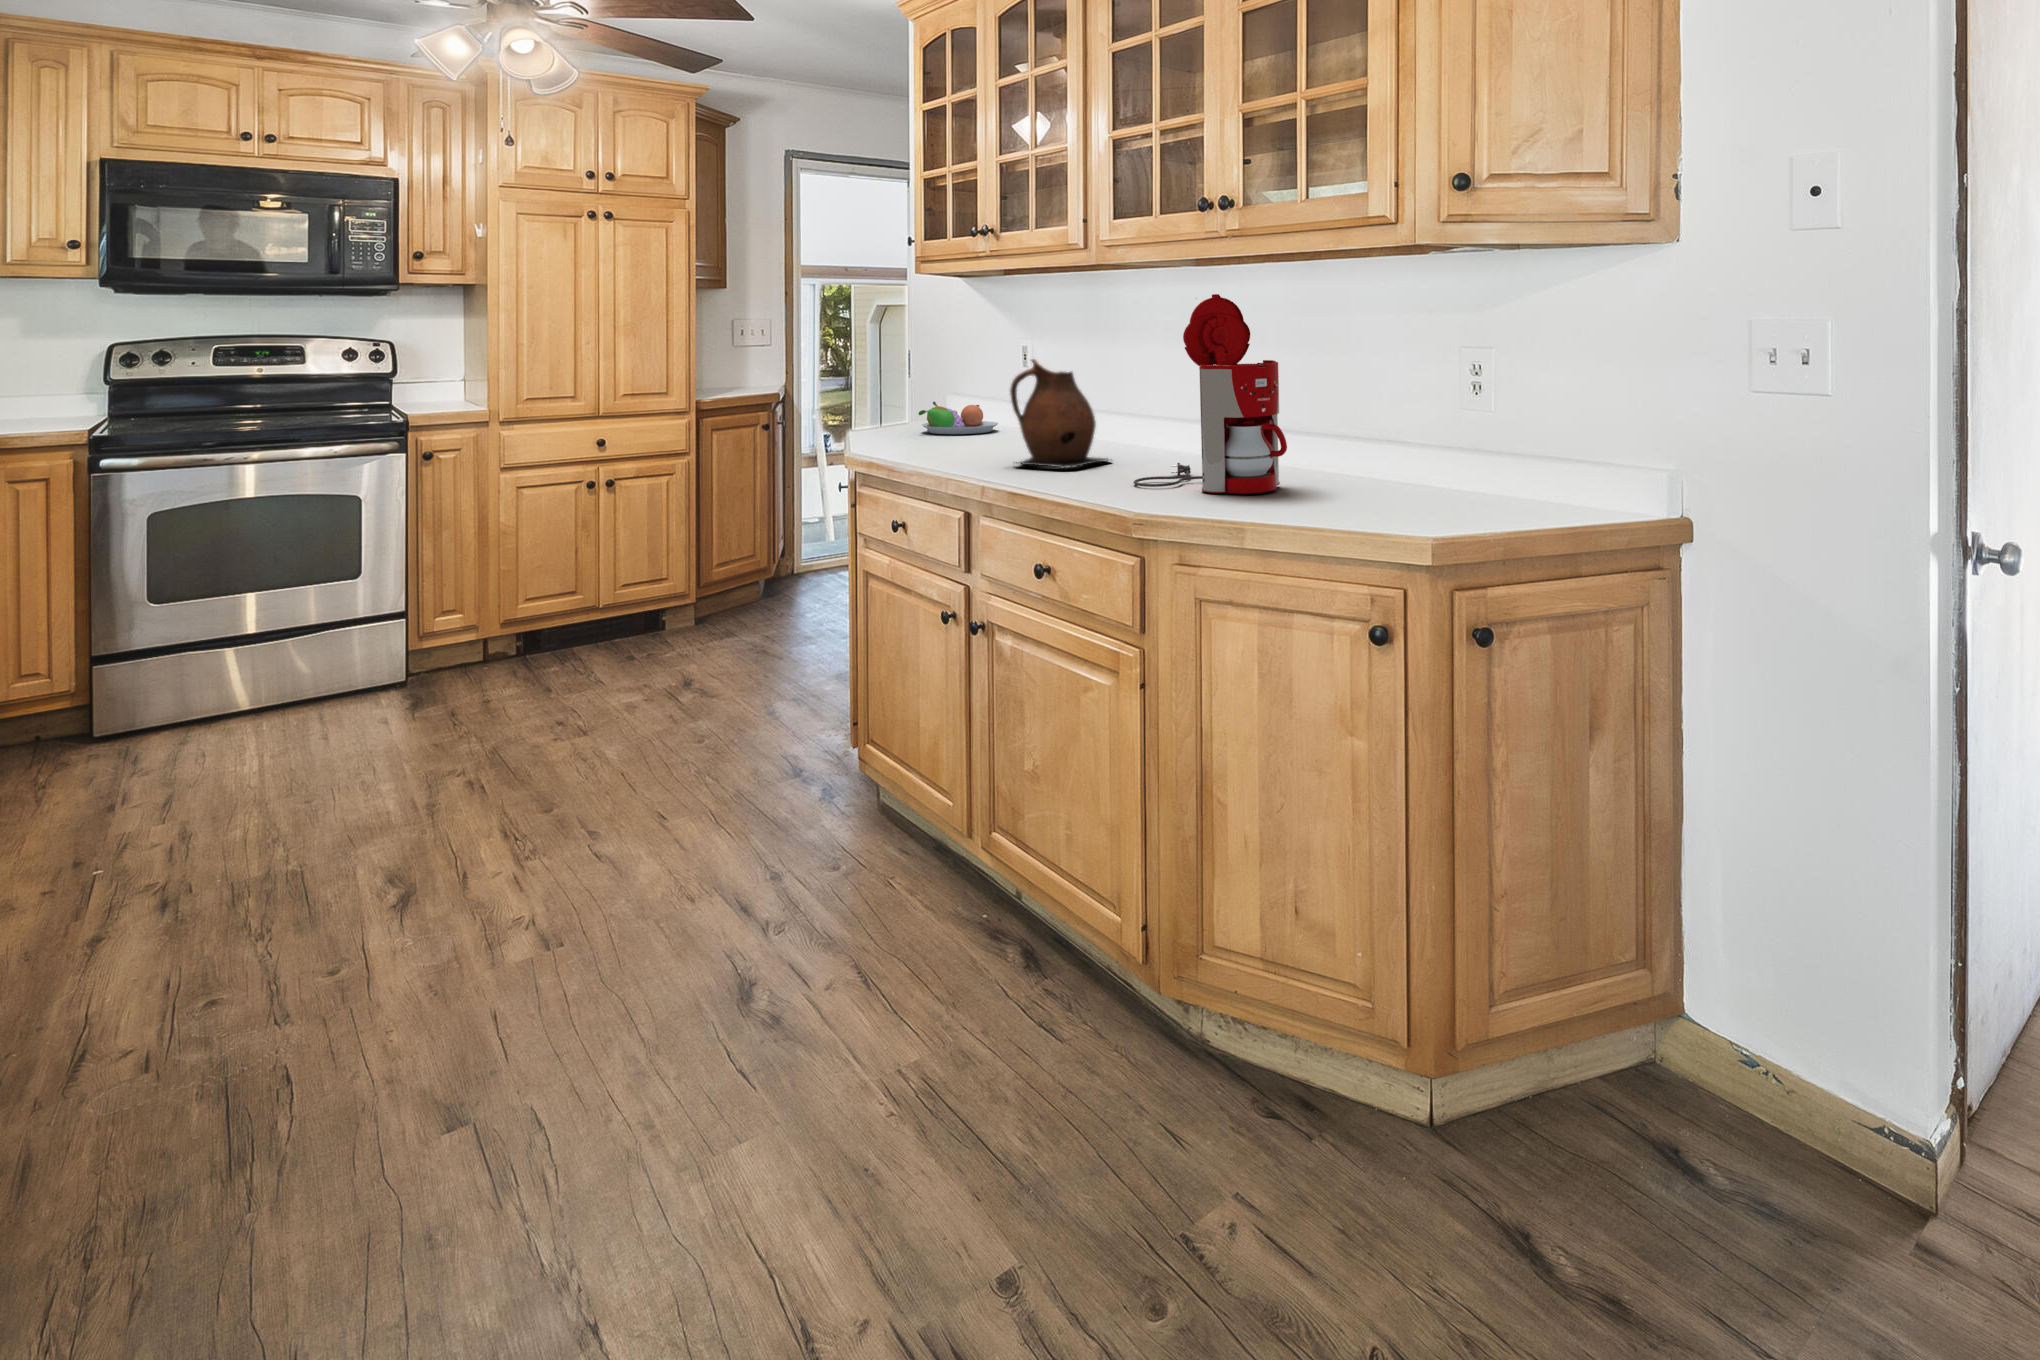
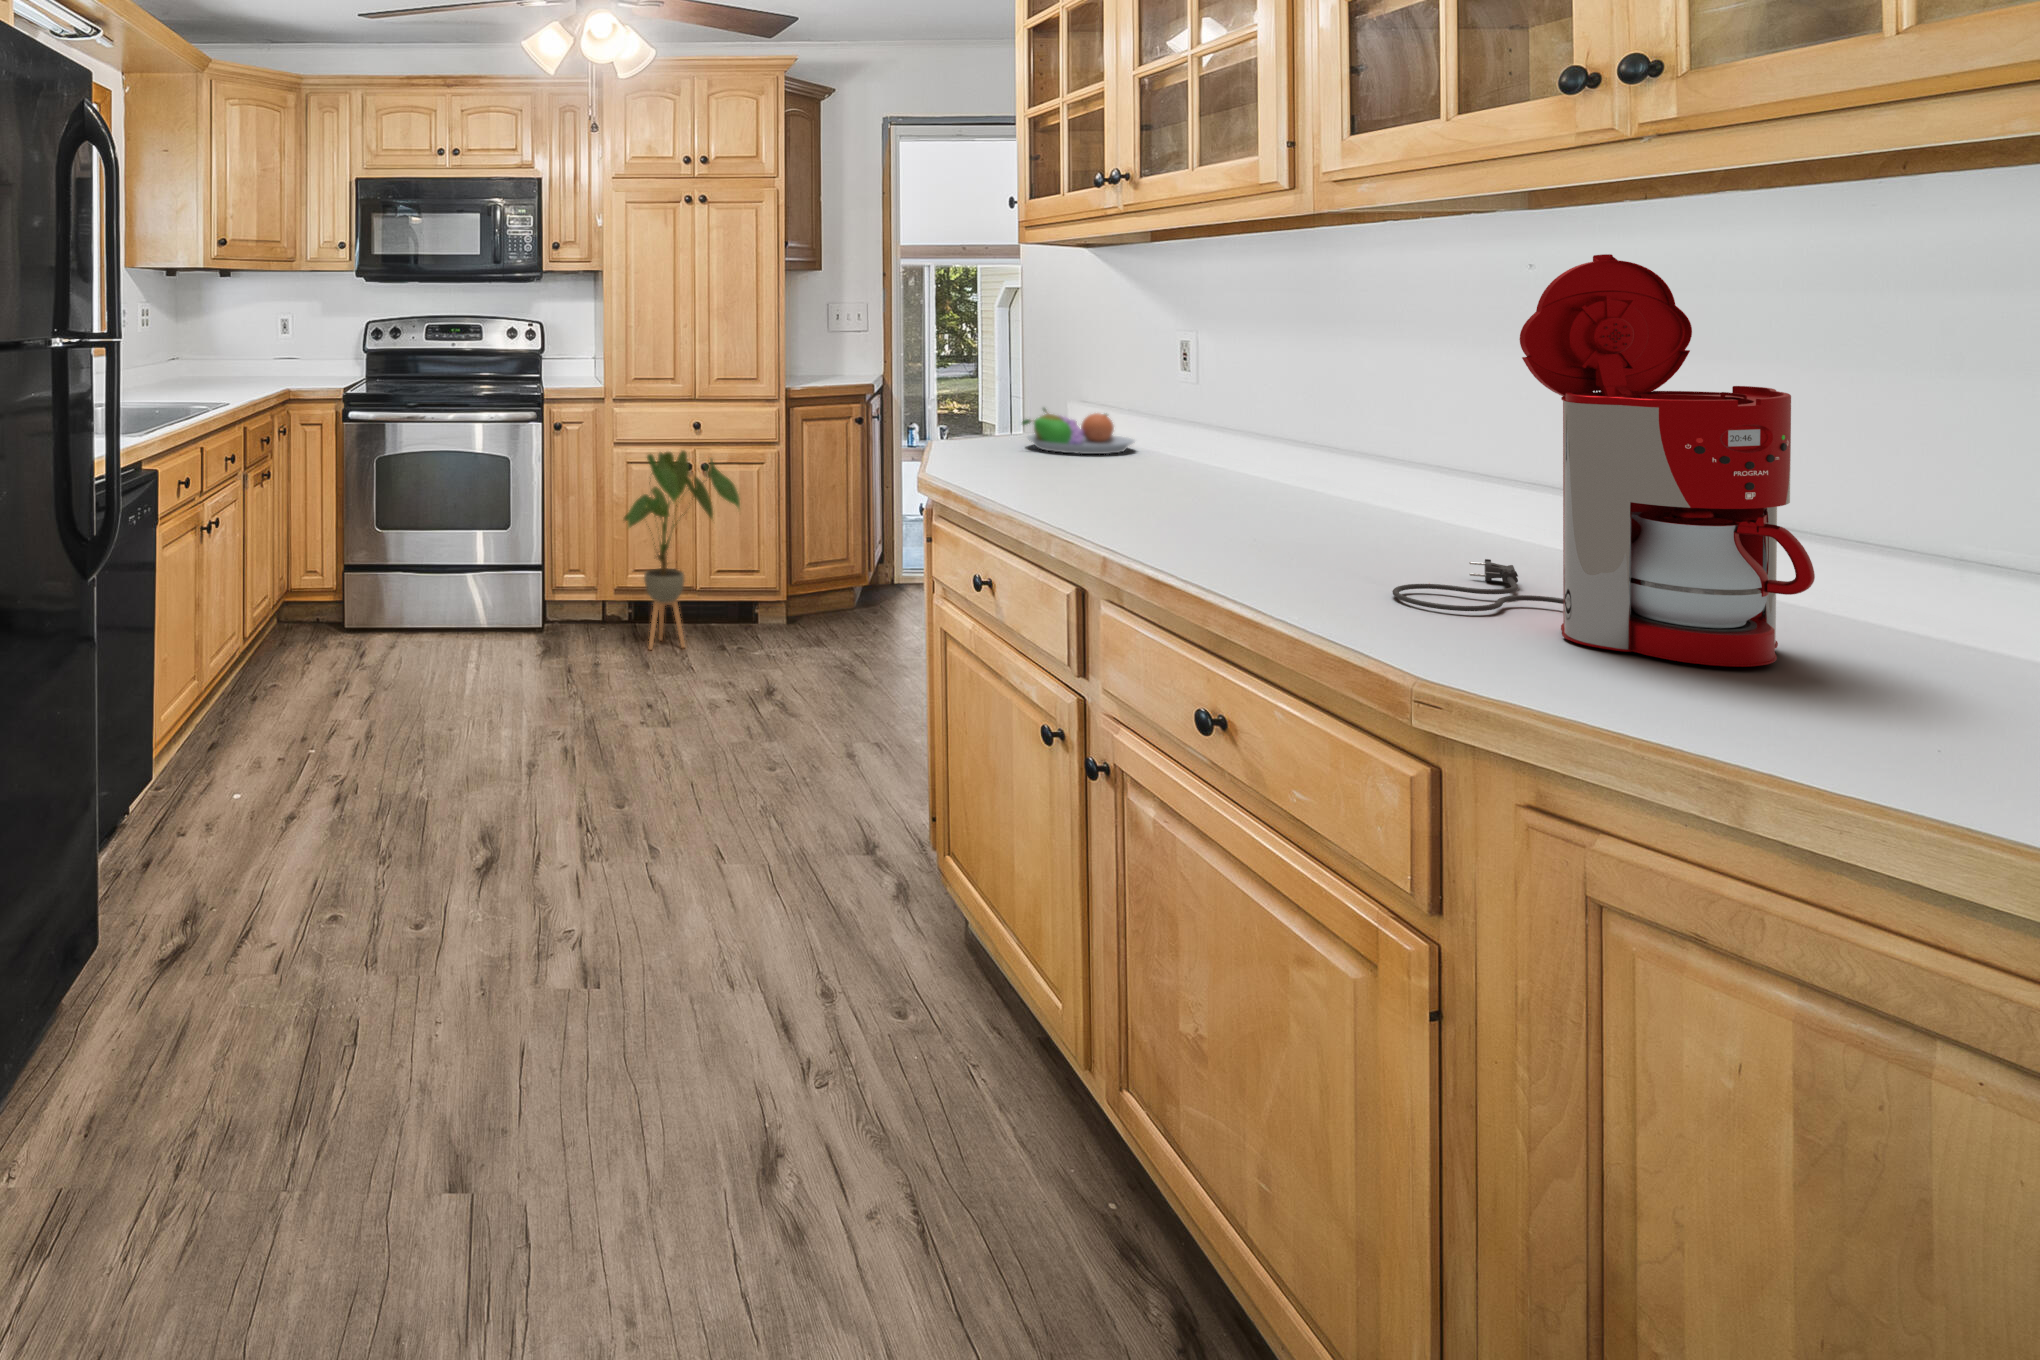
ceramic pitcher: present [1010,359,1109,468] -> none [1153,364,1338,542]
house plant: none [514,468,652,675] -> present [624,451,740,649]

